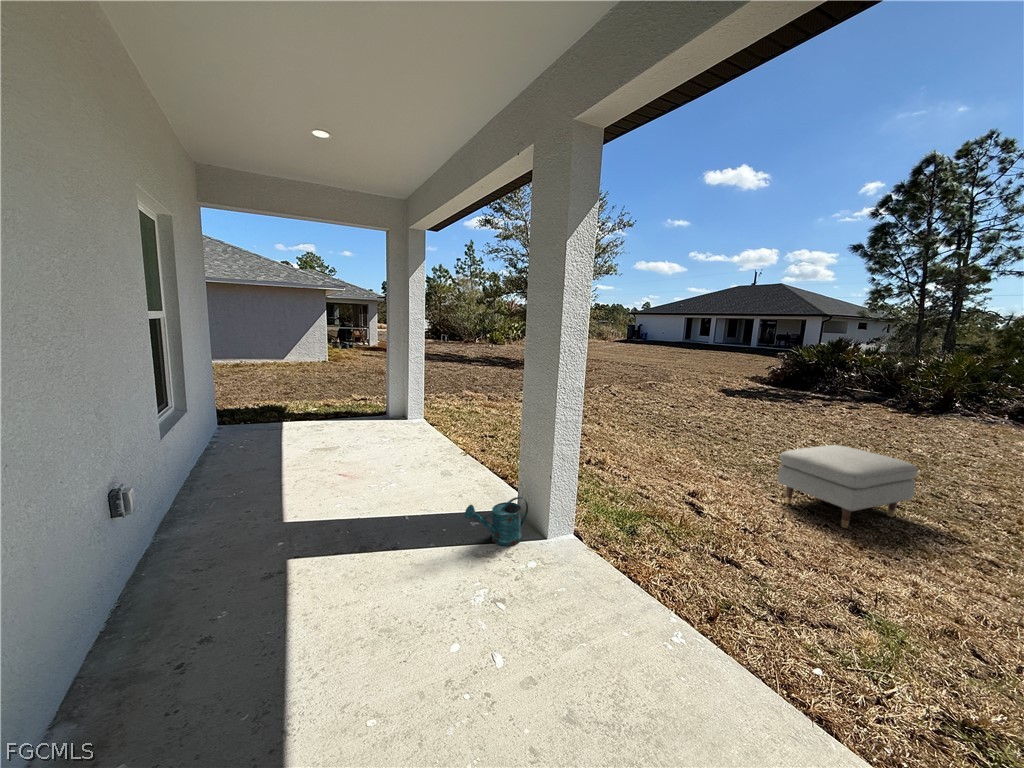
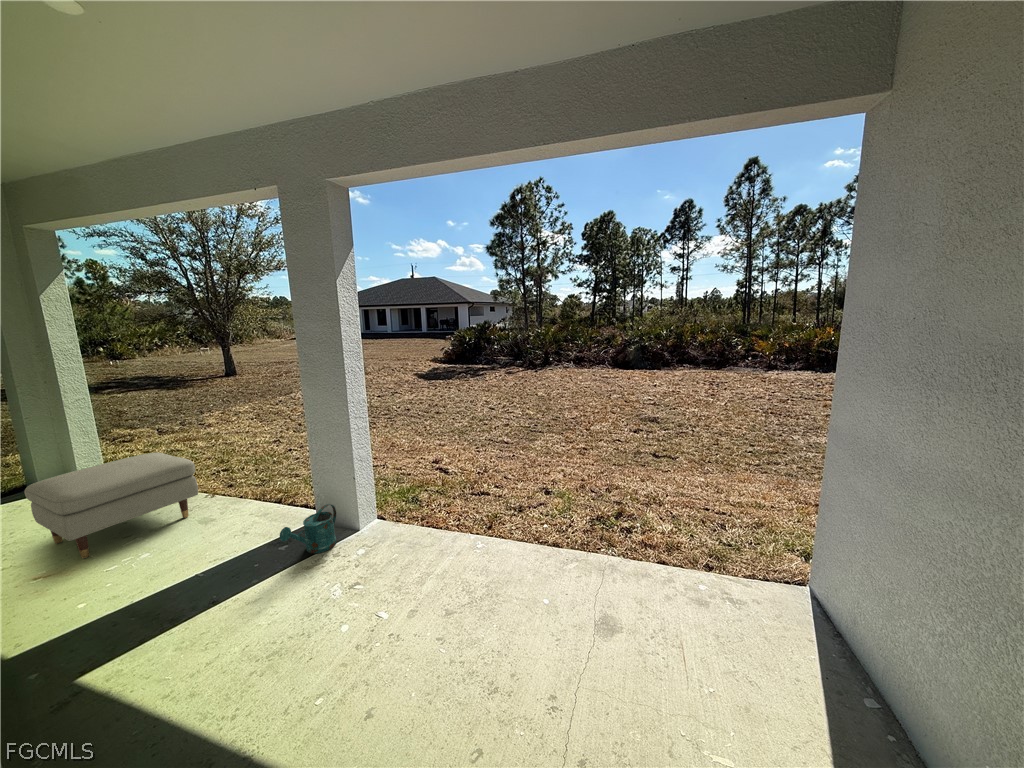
ottoman: present [777,445,917,528] -> present [24,453,198,558]

